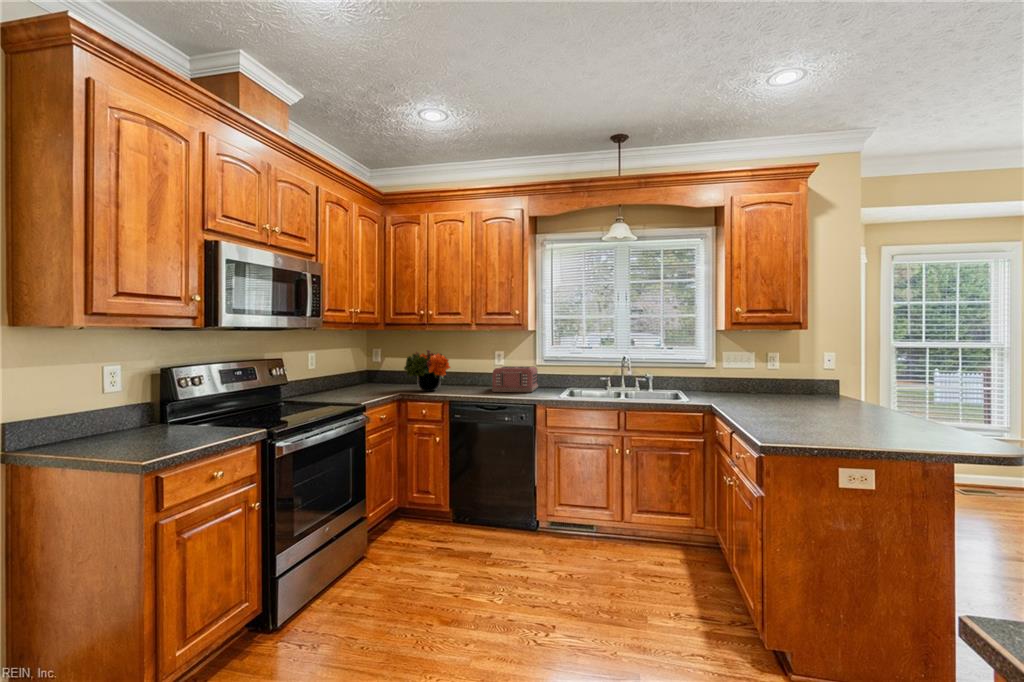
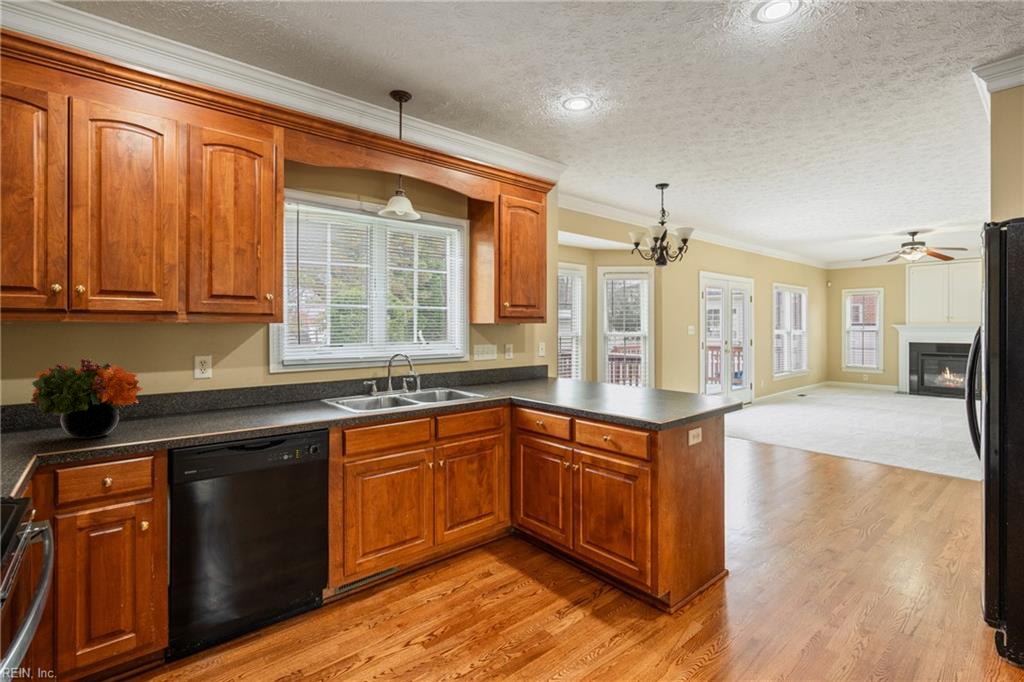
toaster: present [492,366,538,392] -> none [218,375,299,421]

